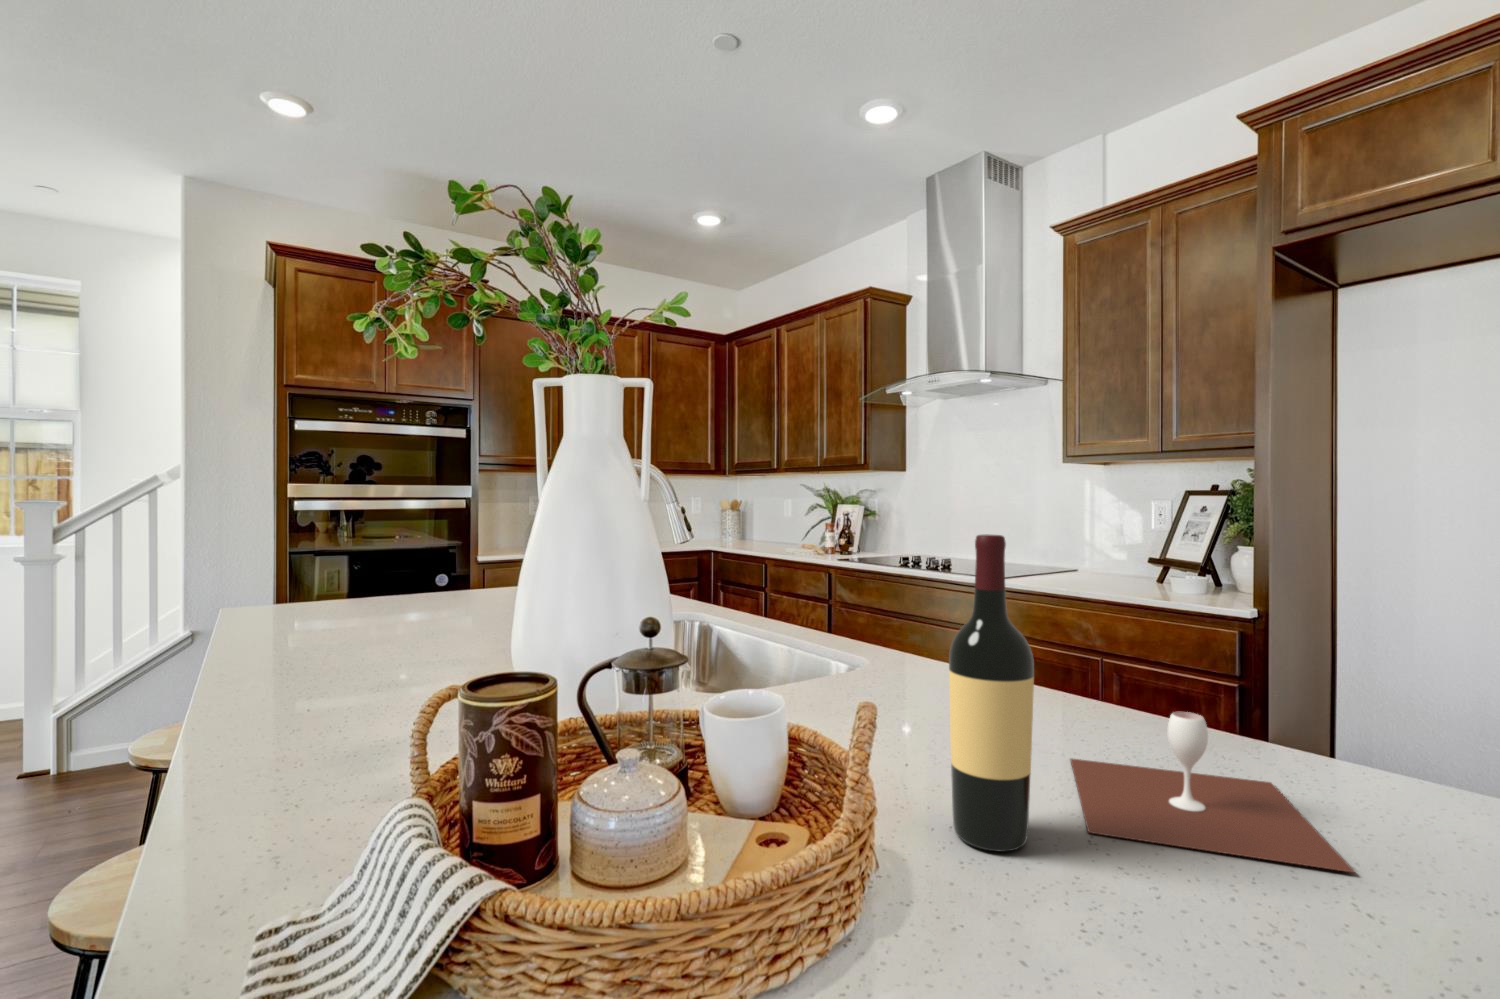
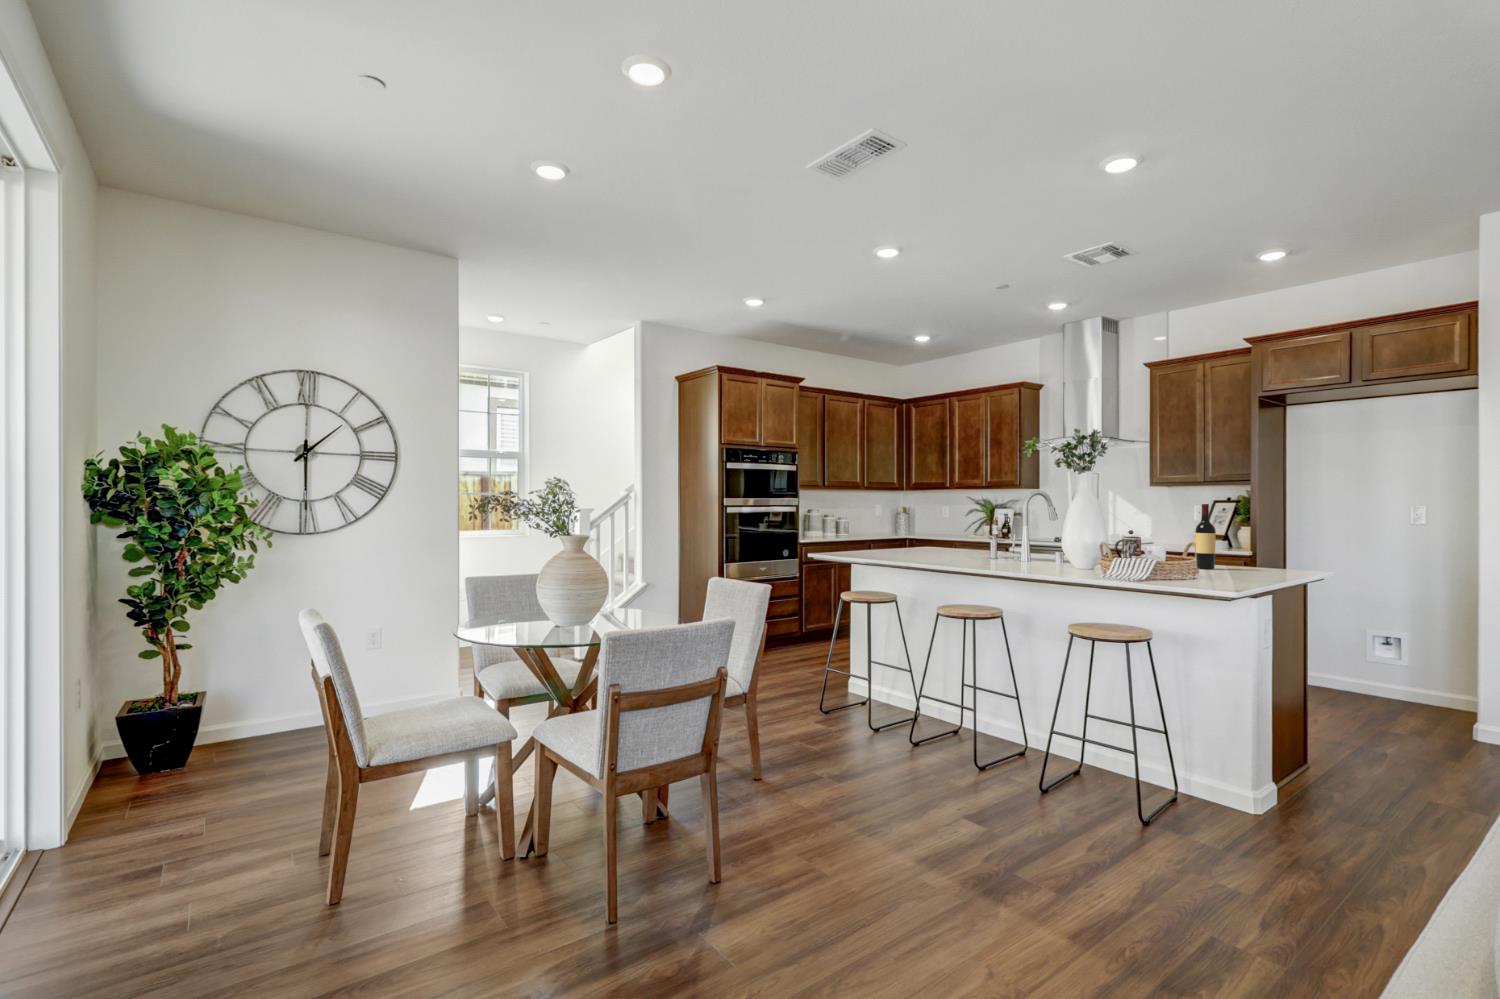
wine glass: present [1071,712,1355,873] -> none [1211,547,1280,571]

